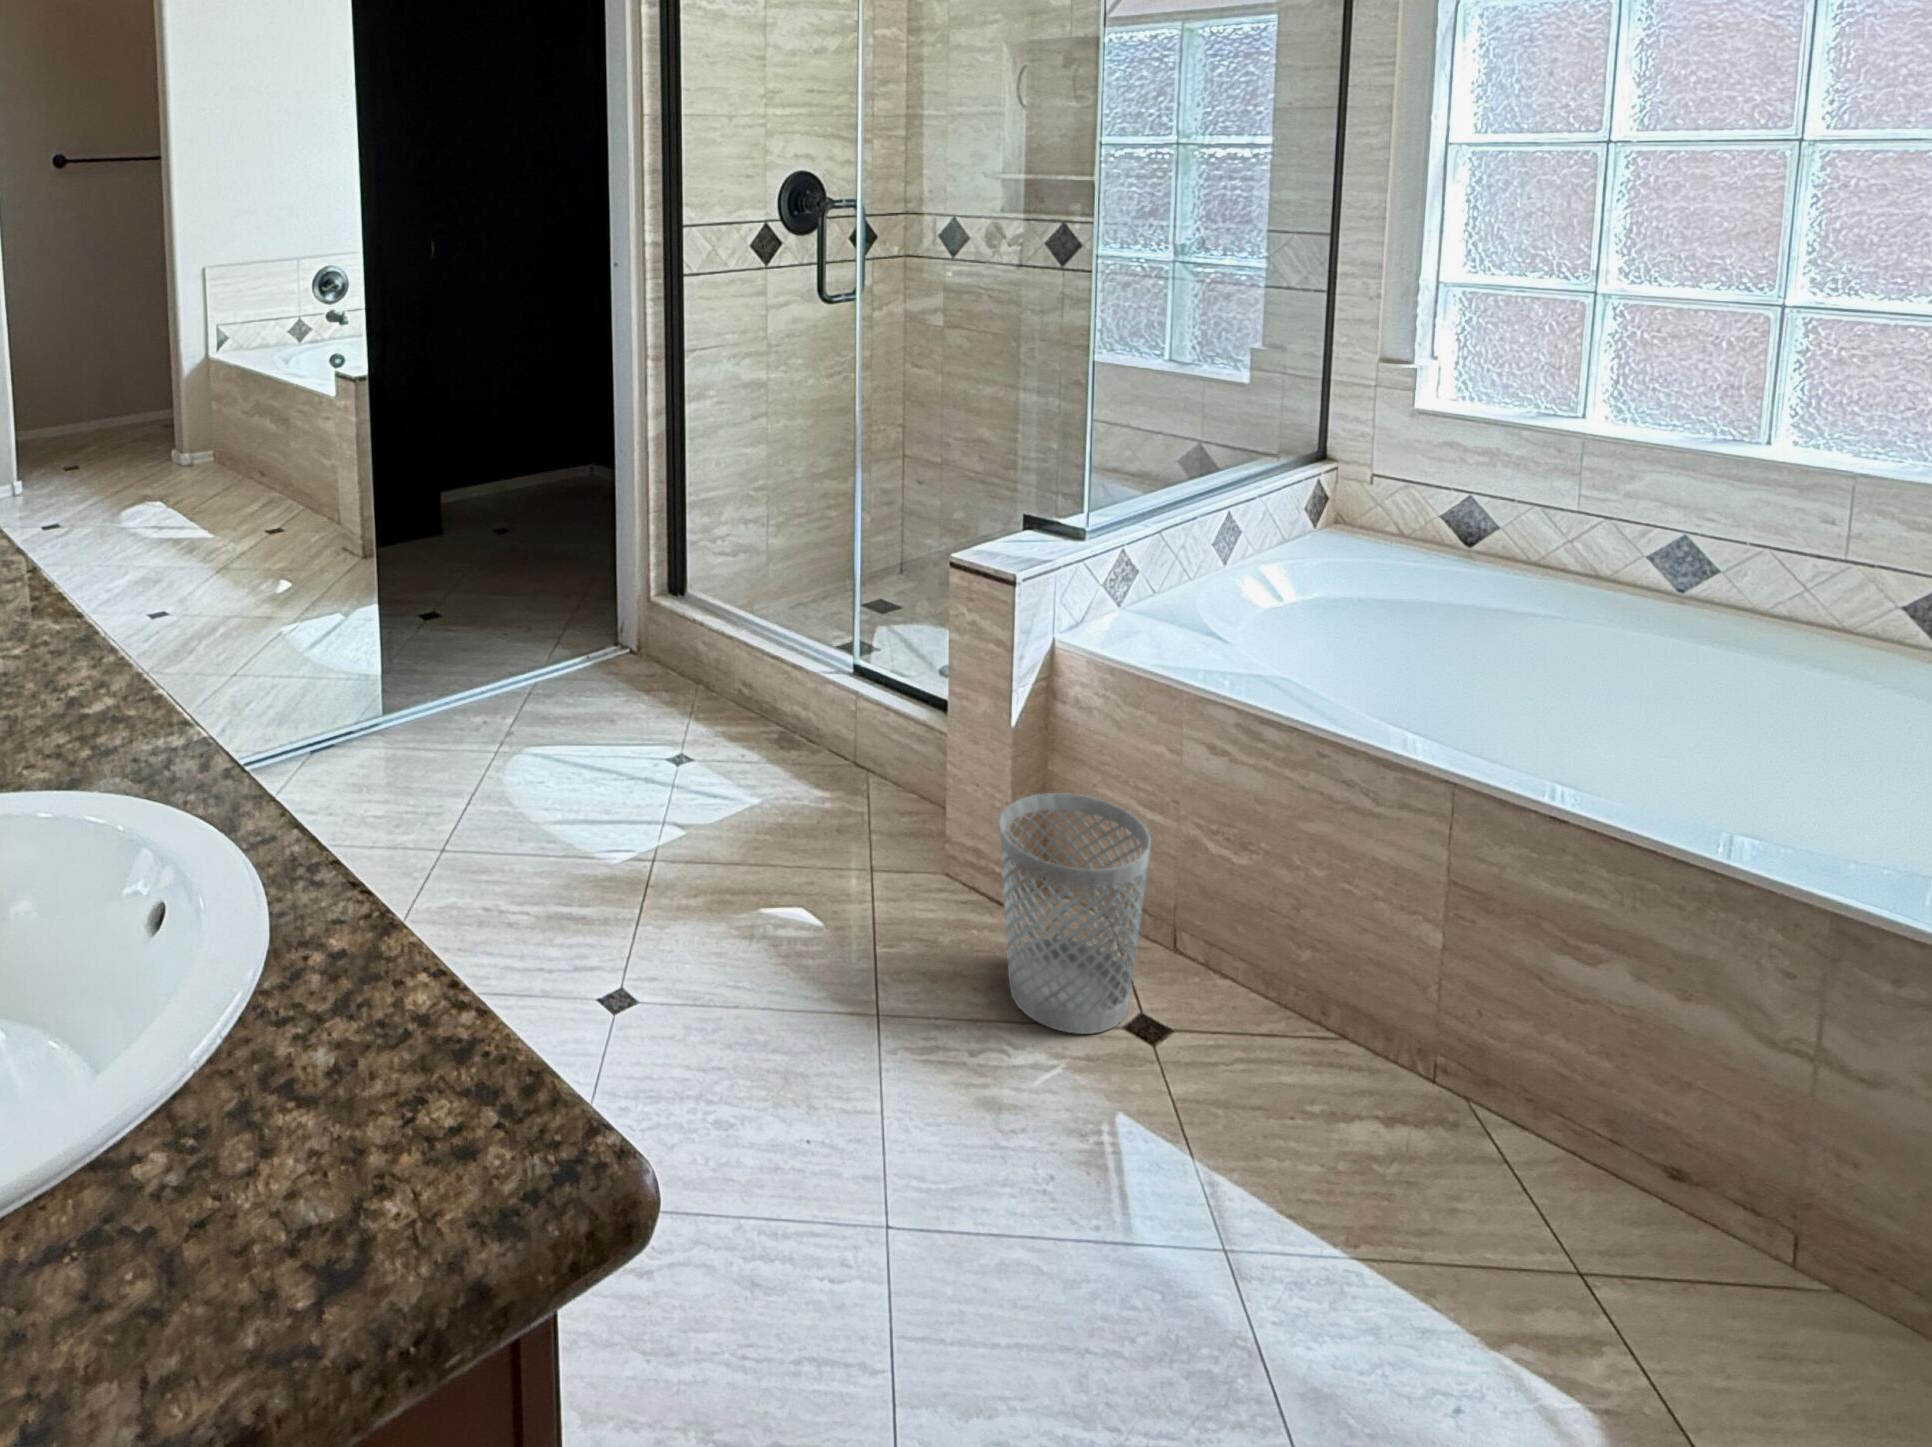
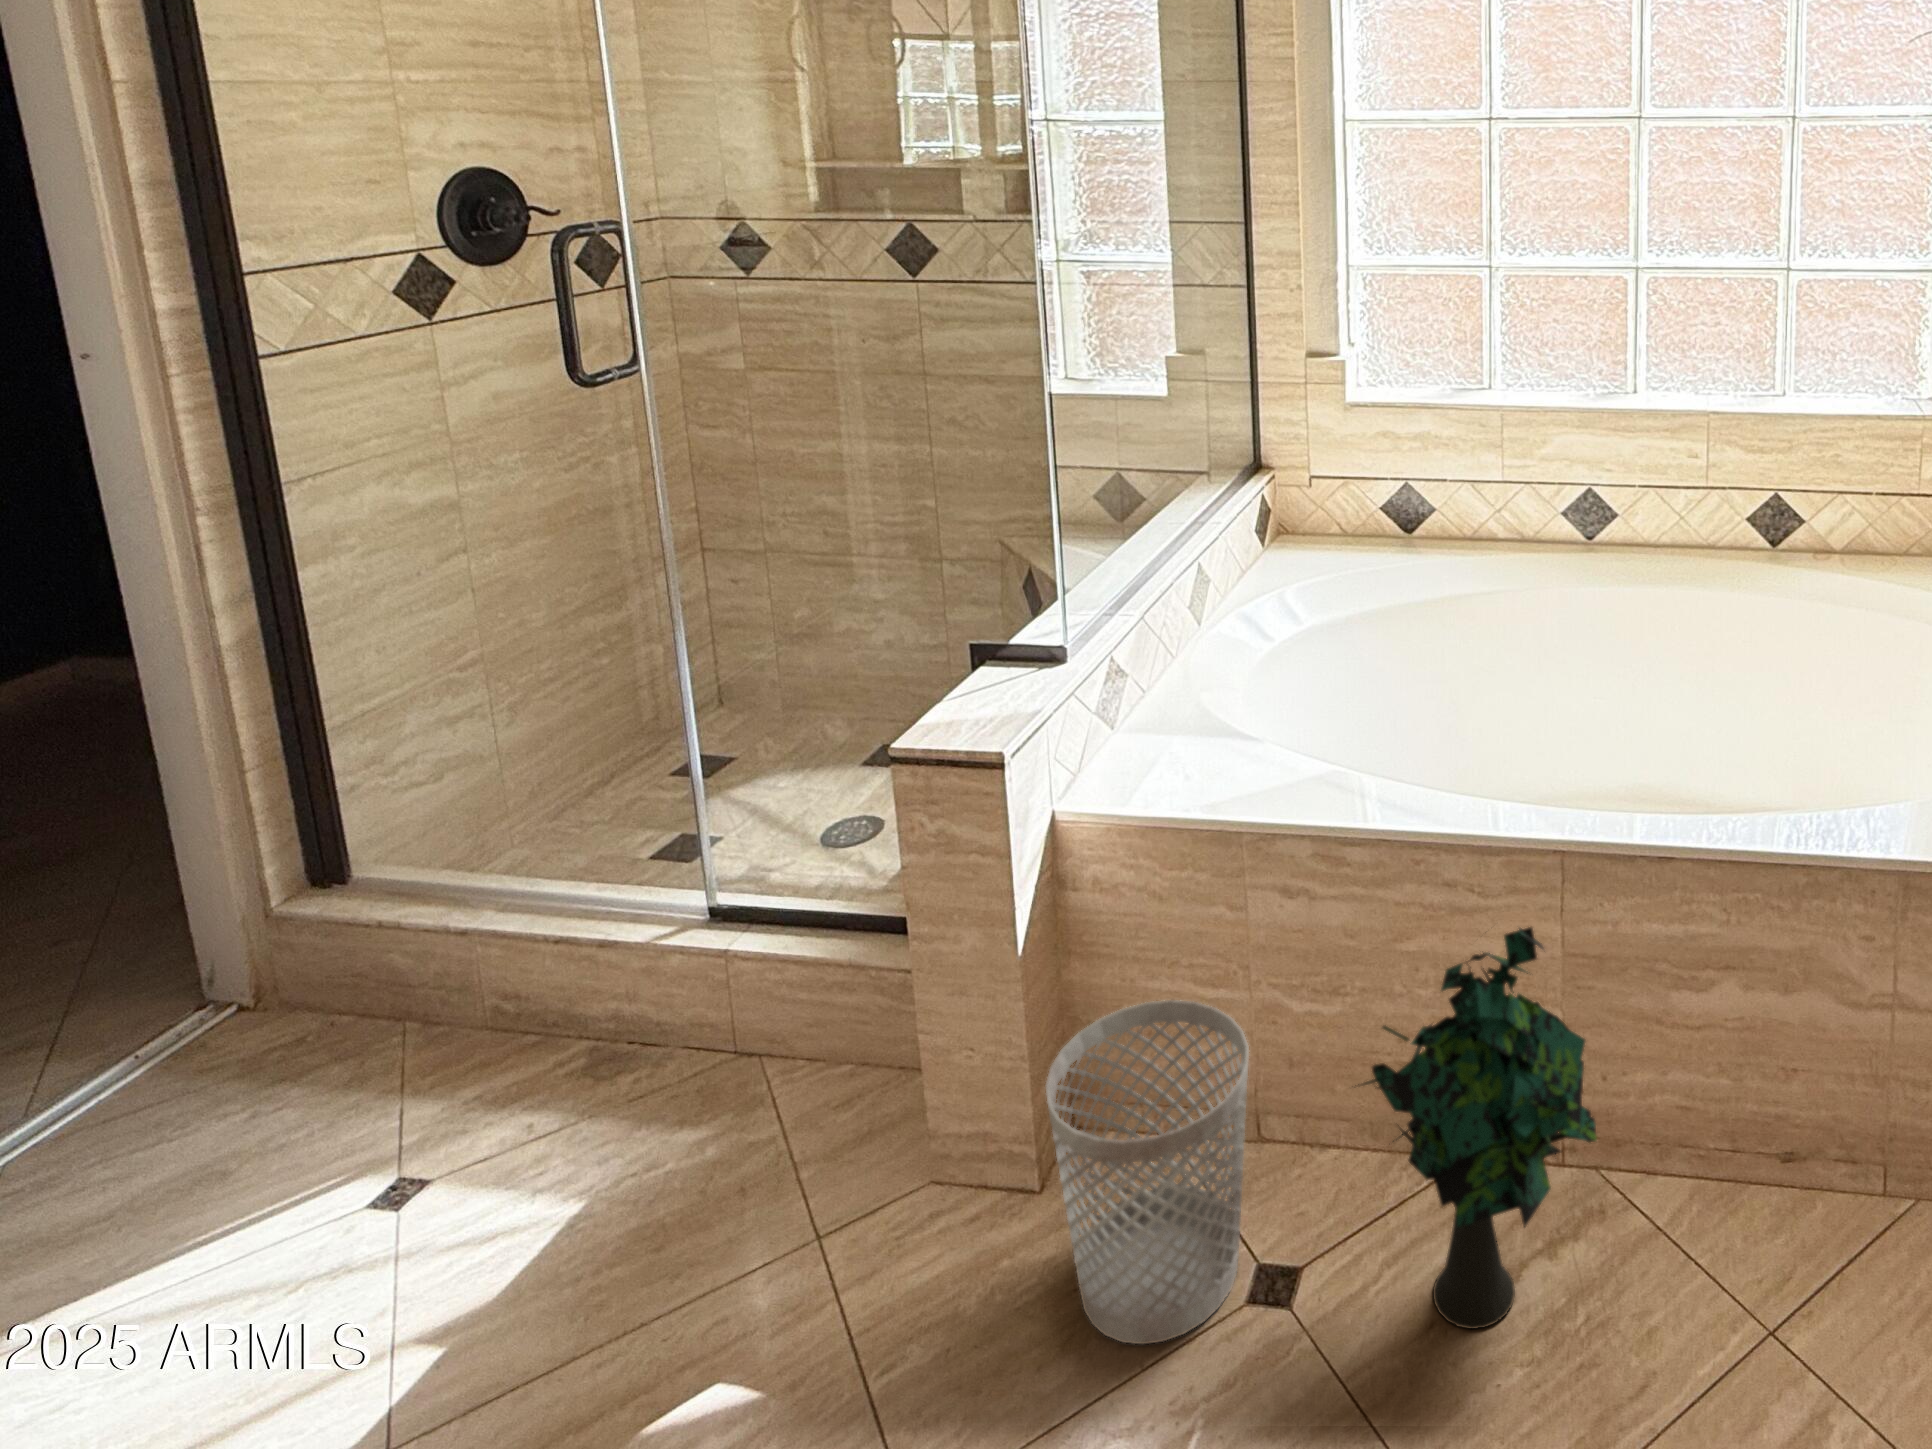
decorative plant: none [1212,815,1440,1155] -> present [1358,927,1597,1329]

